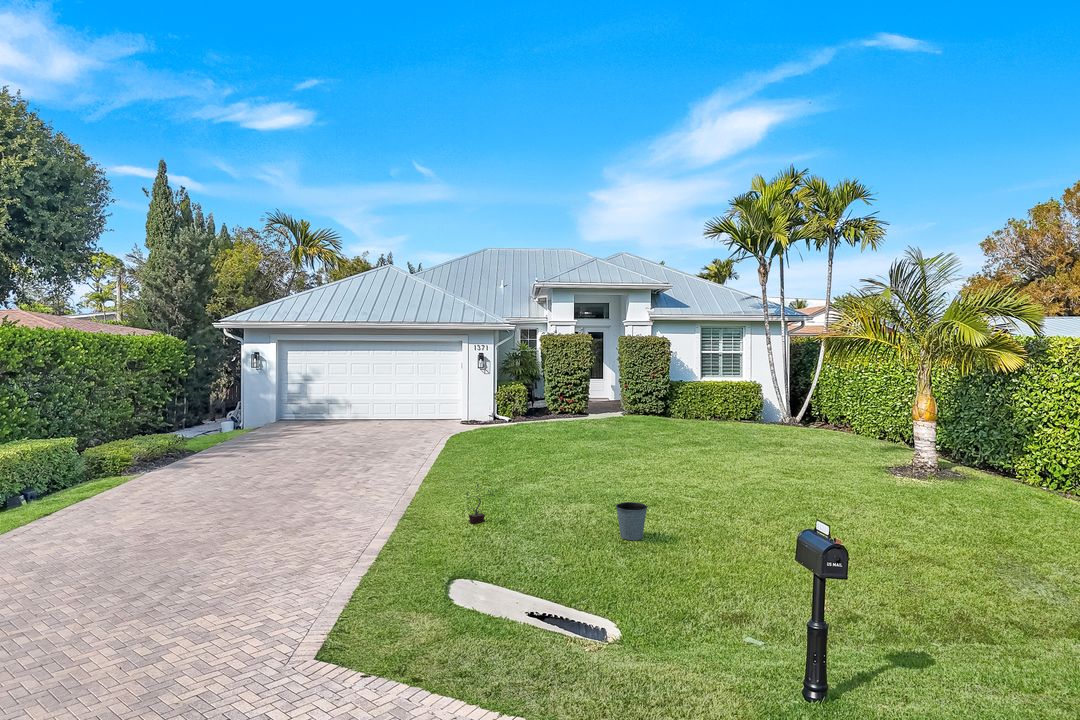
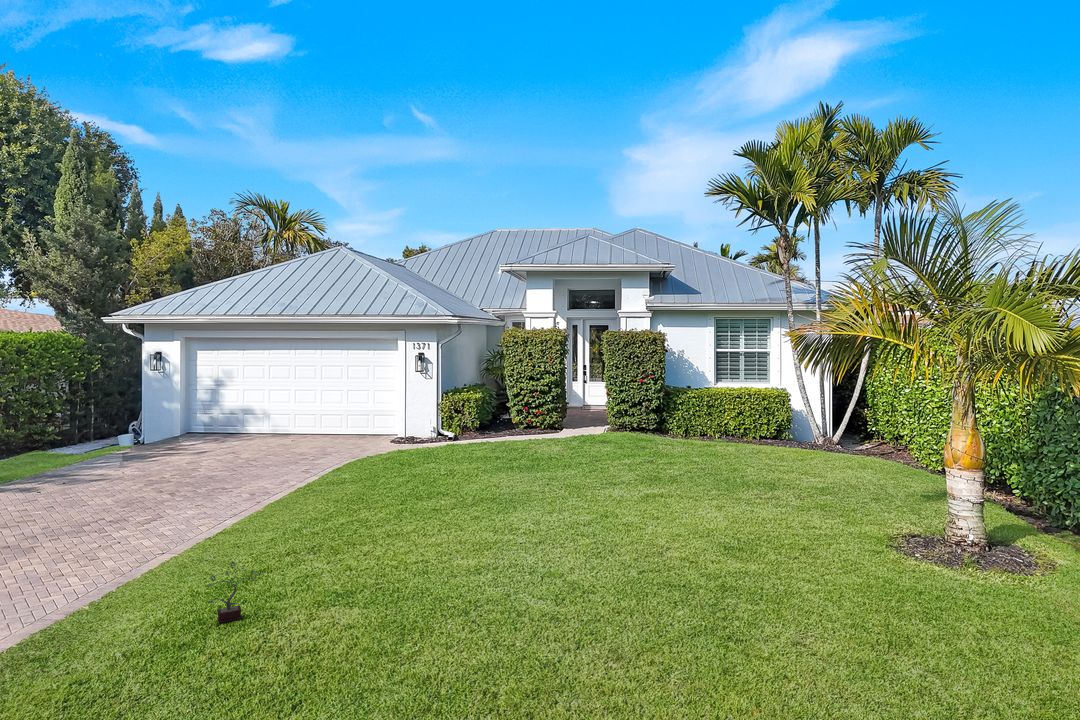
bucket: present [616,502,648,540] -> none [400,605,452,673]

